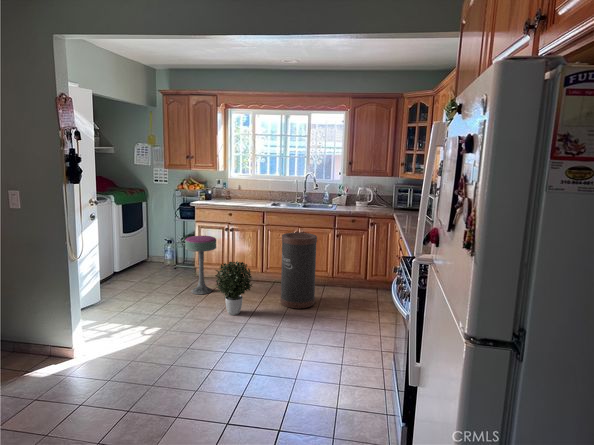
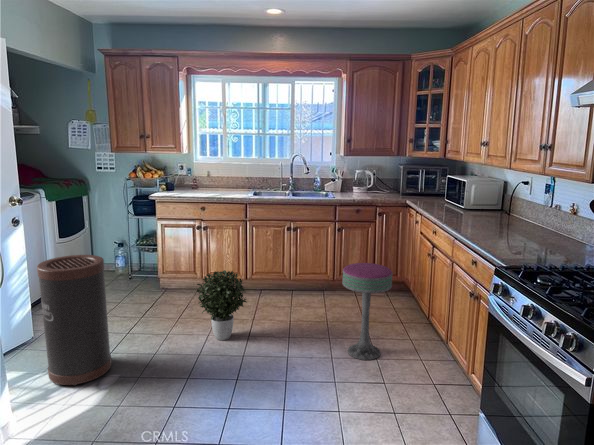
trash can: present [280,233,317,309] -> present [37,255,111,386]
bar stool: present [185,236,216,294] -> present [342,263,393,360]

